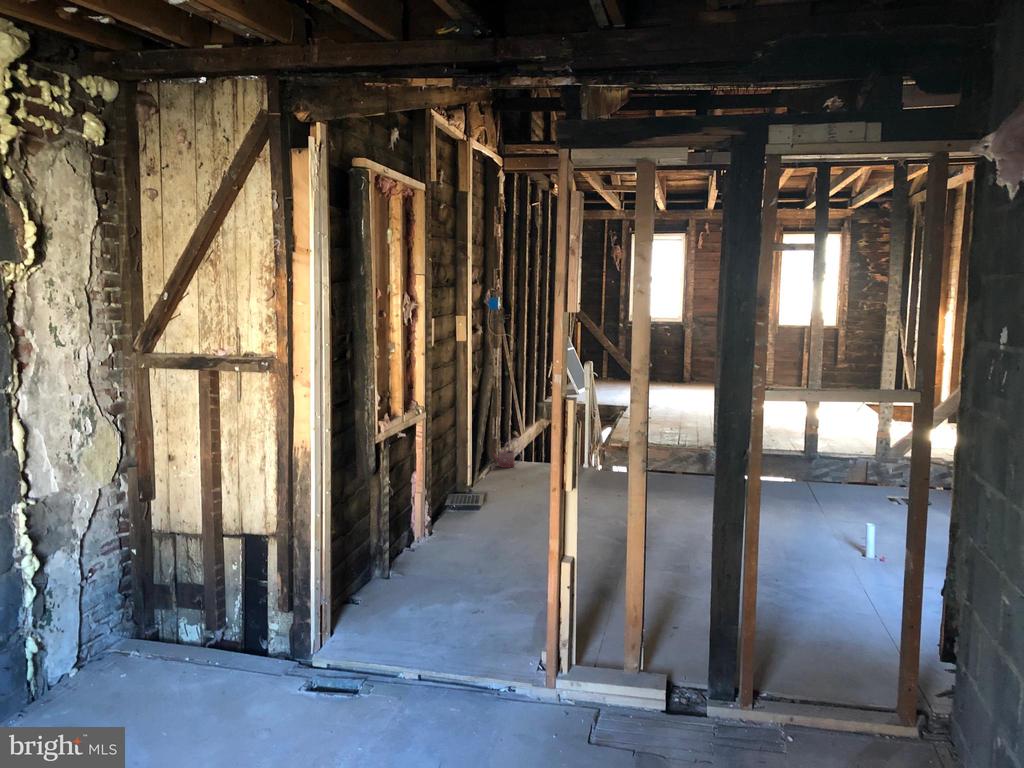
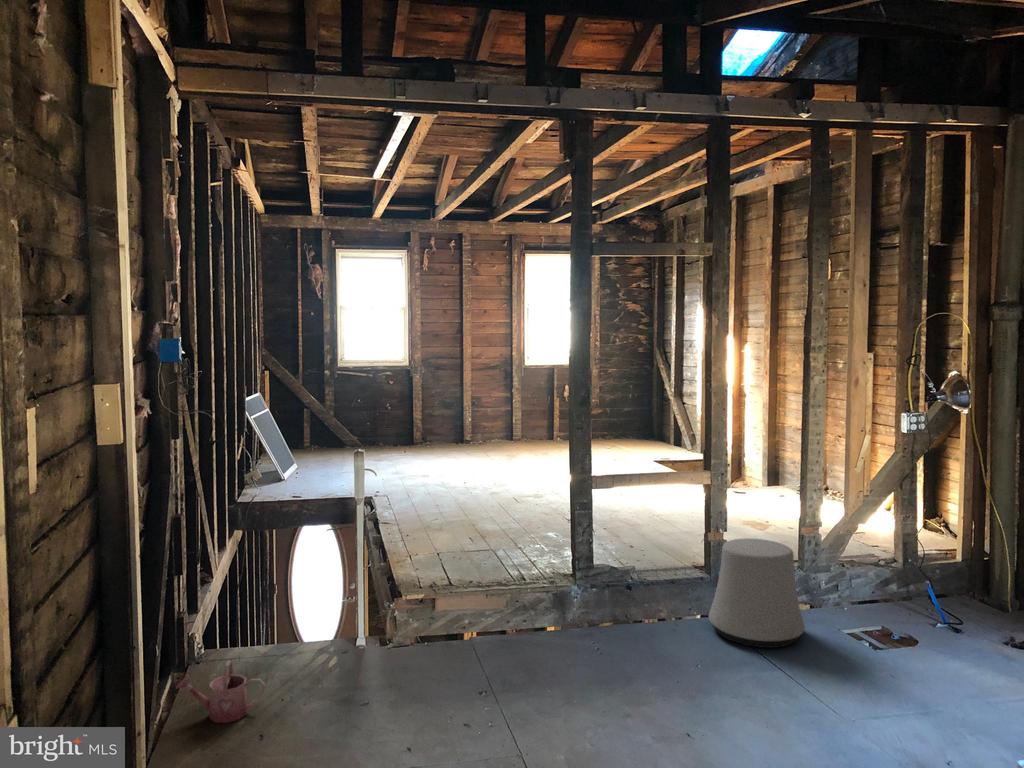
stool: none [776,428,836,489] -> present [709,538,805,648]

